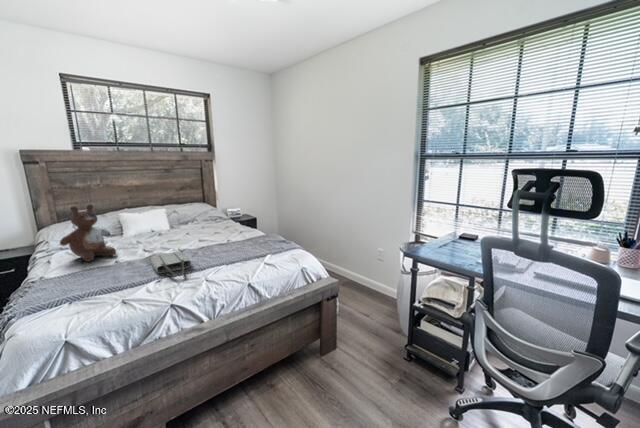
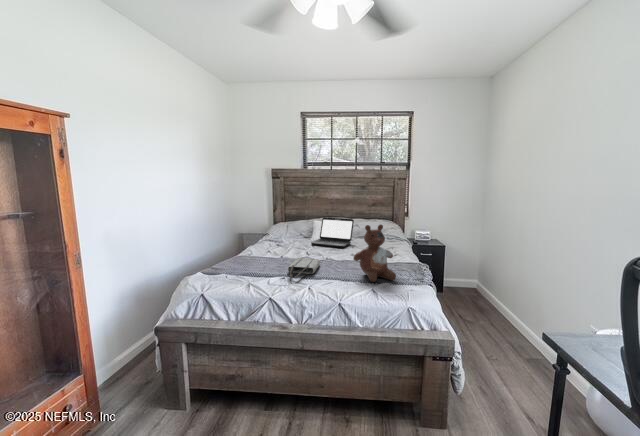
stuffed bear: present [60,204,116,262] -> present [354,225,396,282]
laptop: none [132,205,181,242] -> present [311,217,354,248]

